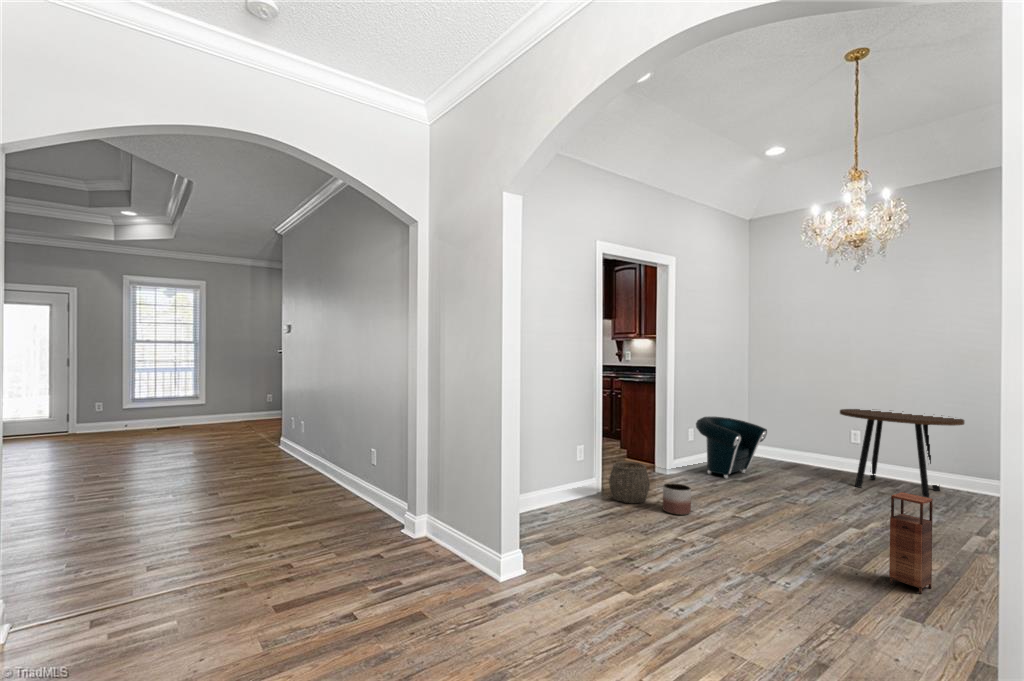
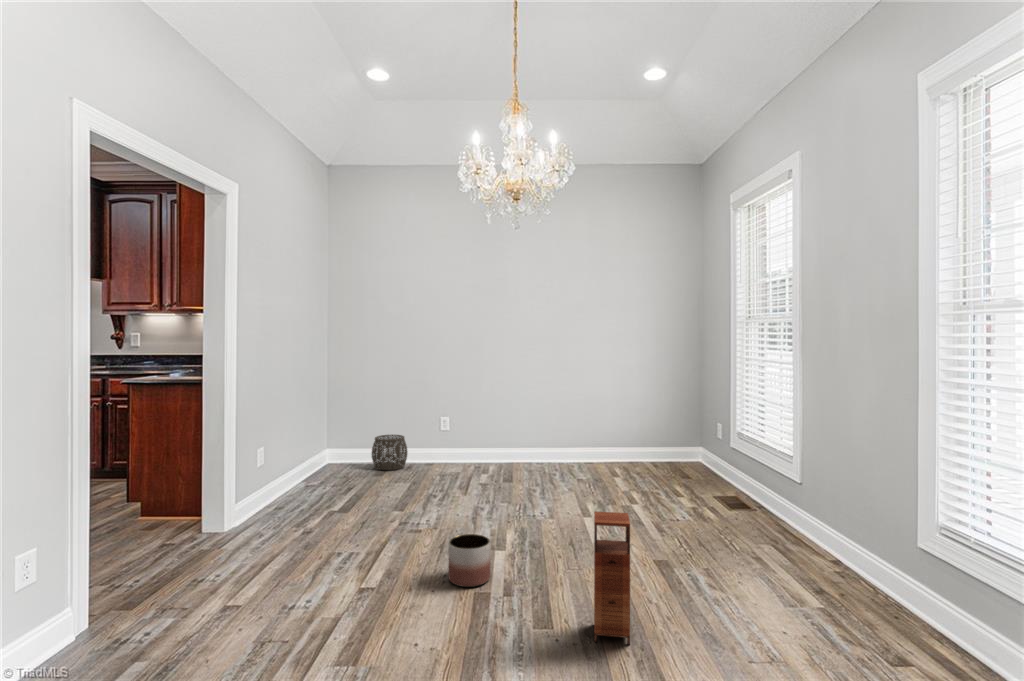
dining table: present [840,409,964,498] -> none [440,389,549,484]
armchair: present [696,417,767,478] -> none [267,423,363,513]
woven basket: present [609,462,650,503] -> present [372,435,408,470]
planter: present [663,483,691,515] -> present [448,534,491,587]

